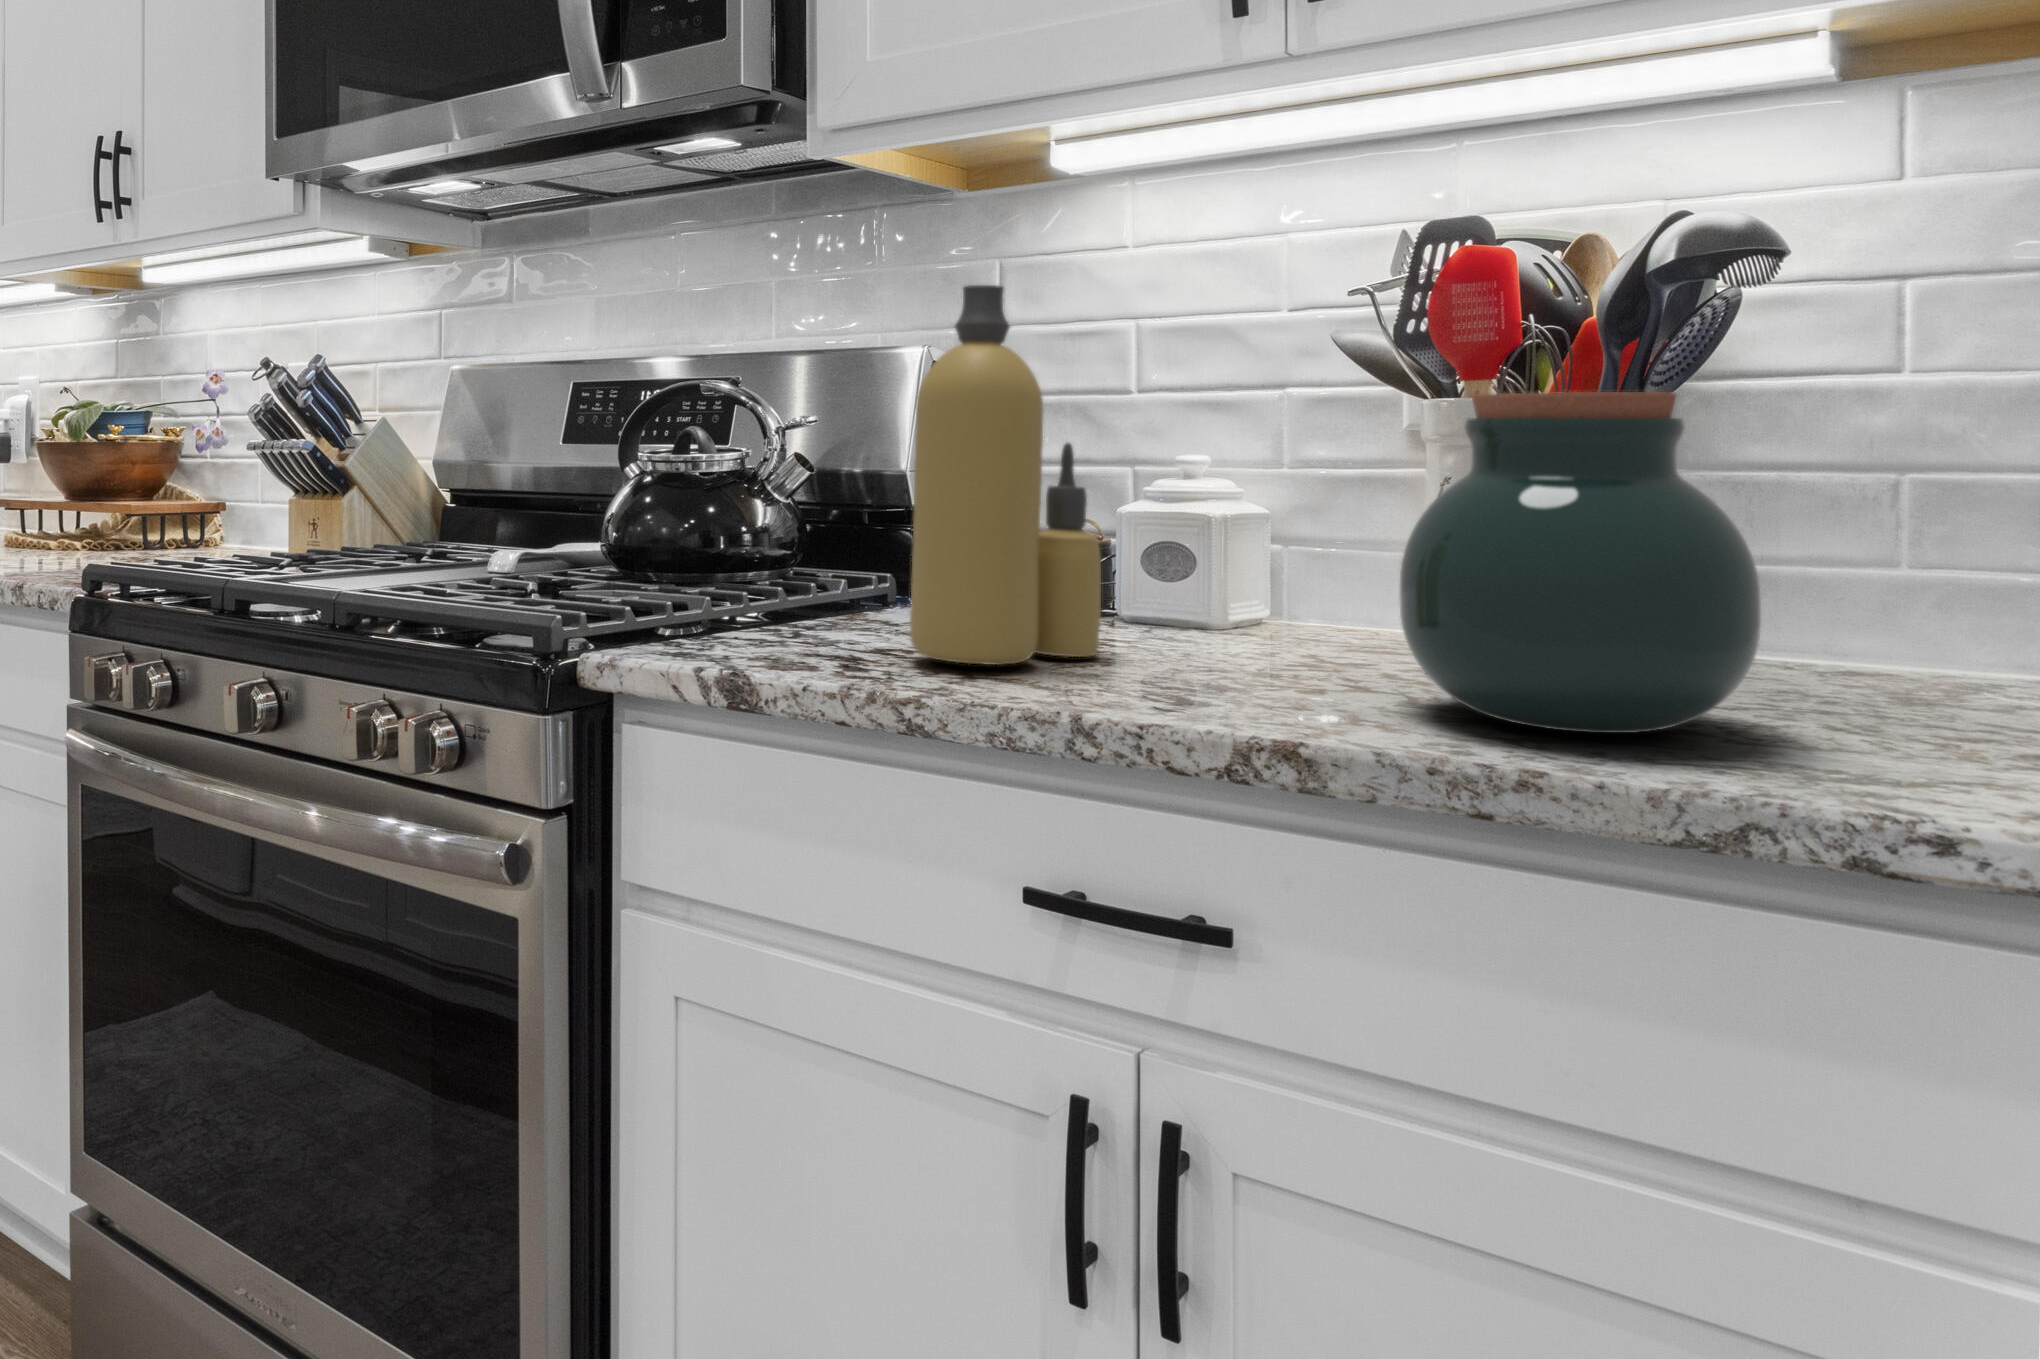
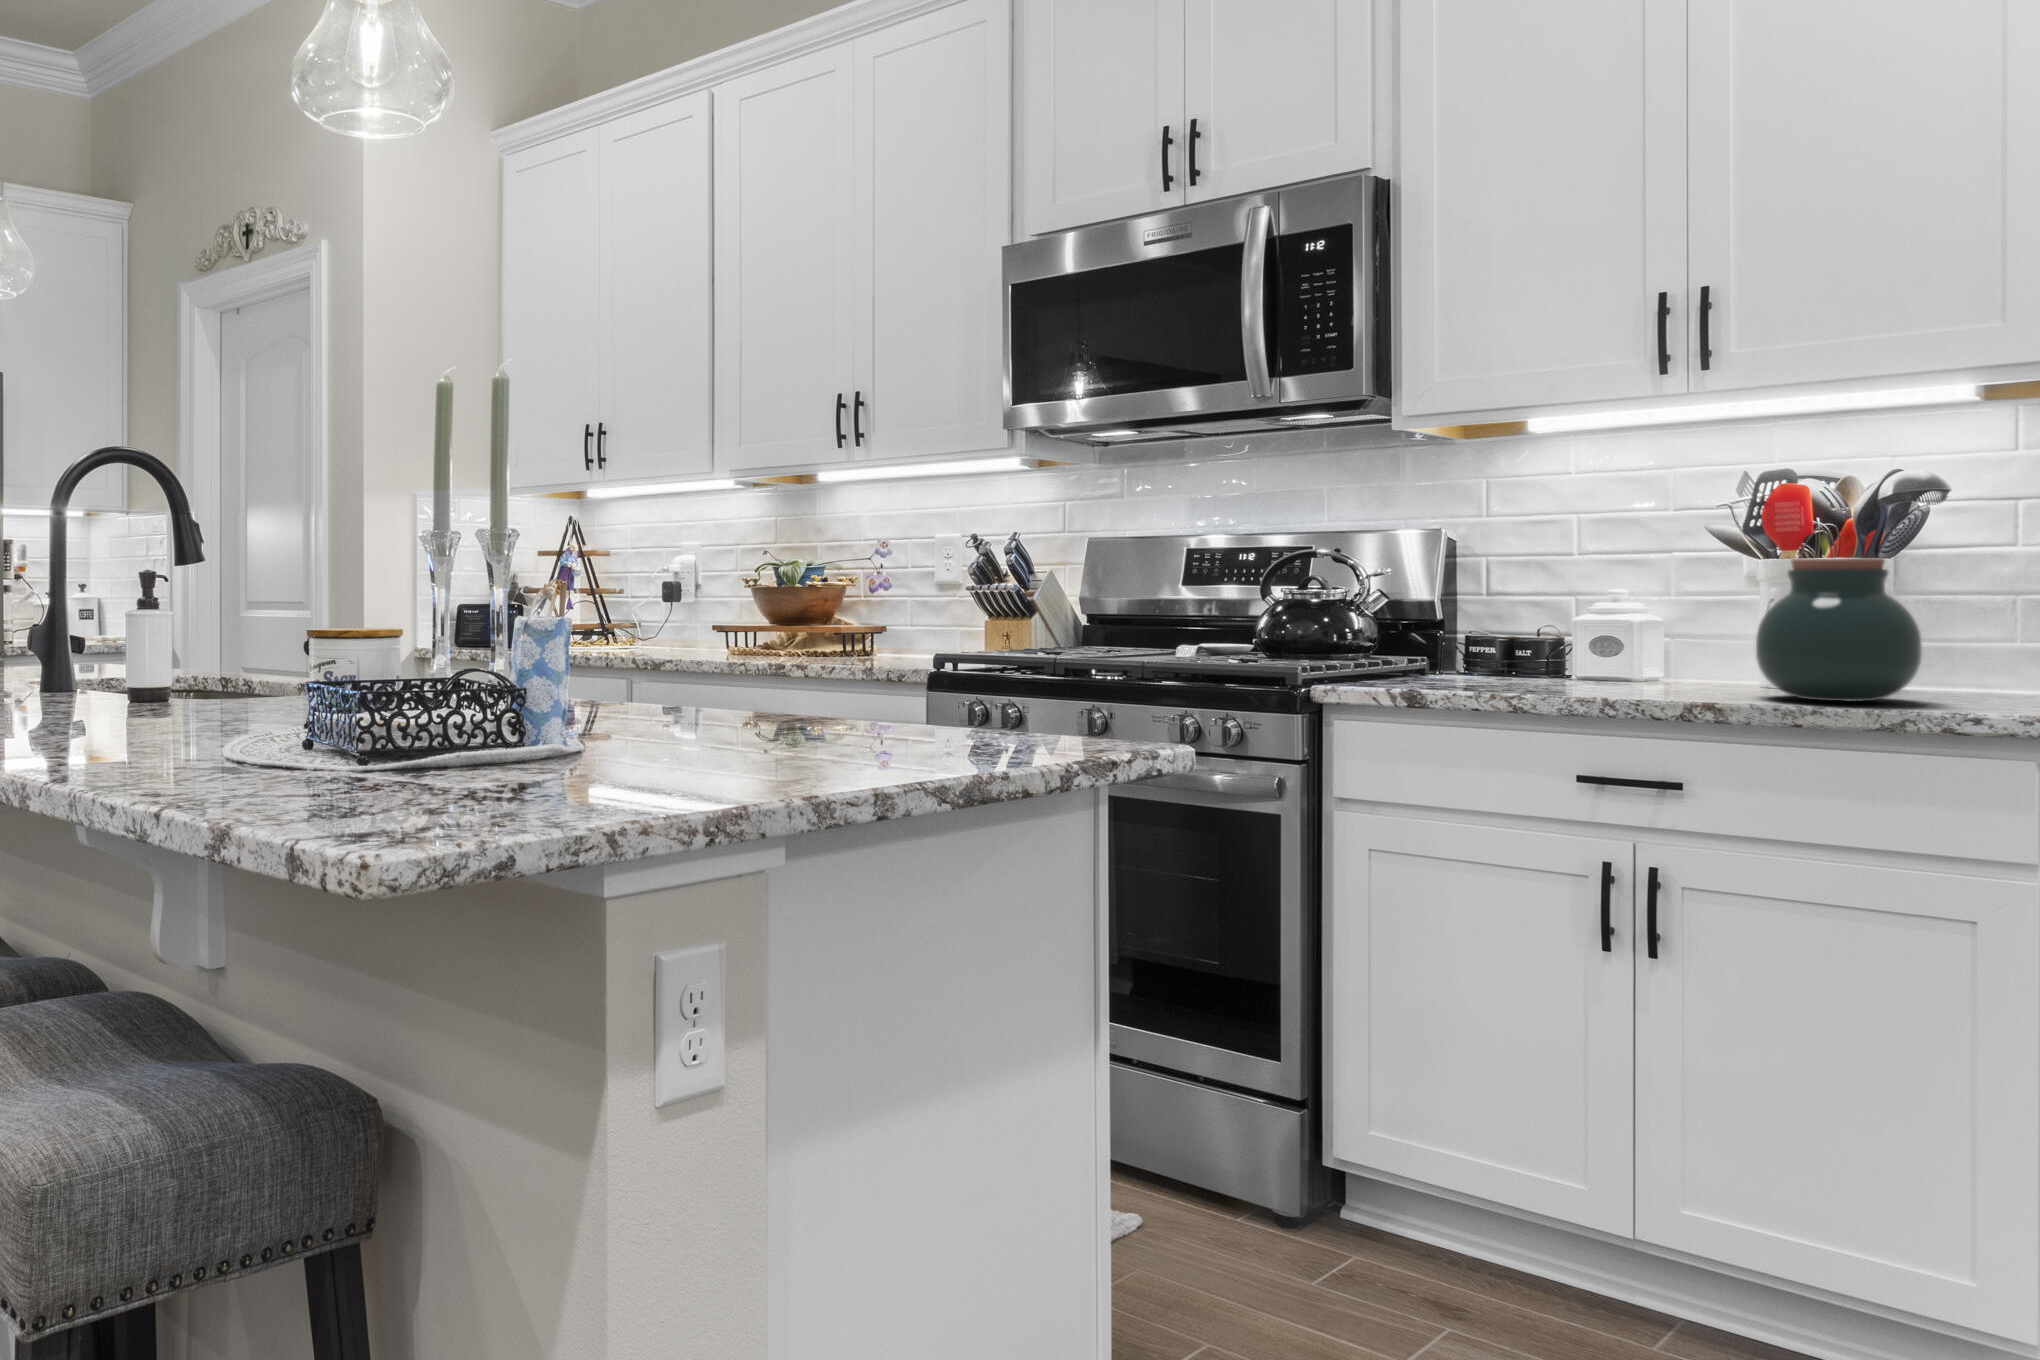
bottle: present [910,285,1101,665] -> none [1498,507,1594,686]

